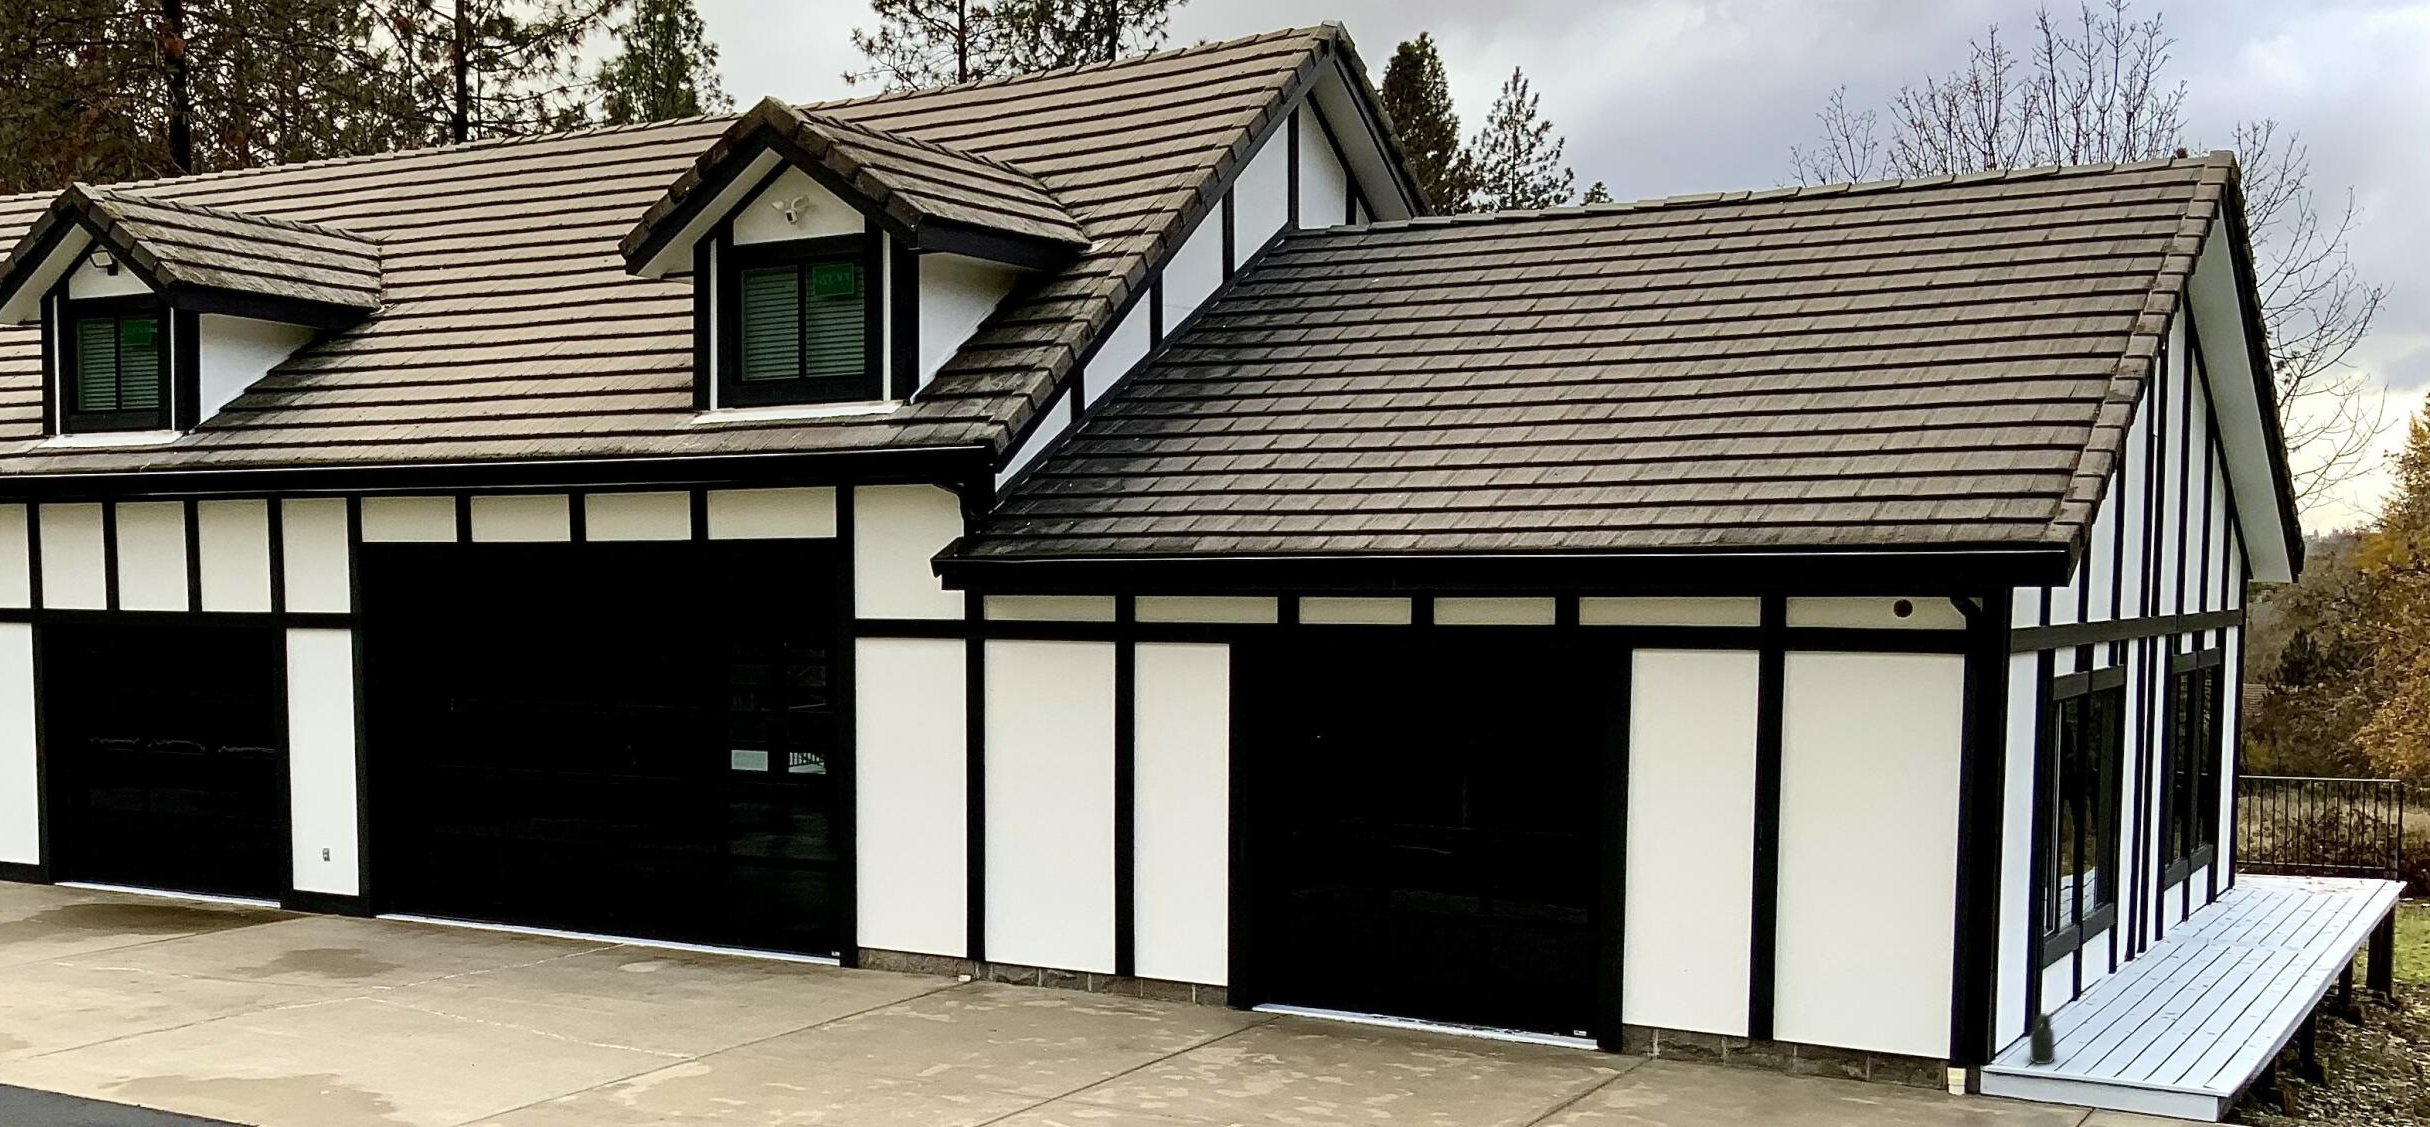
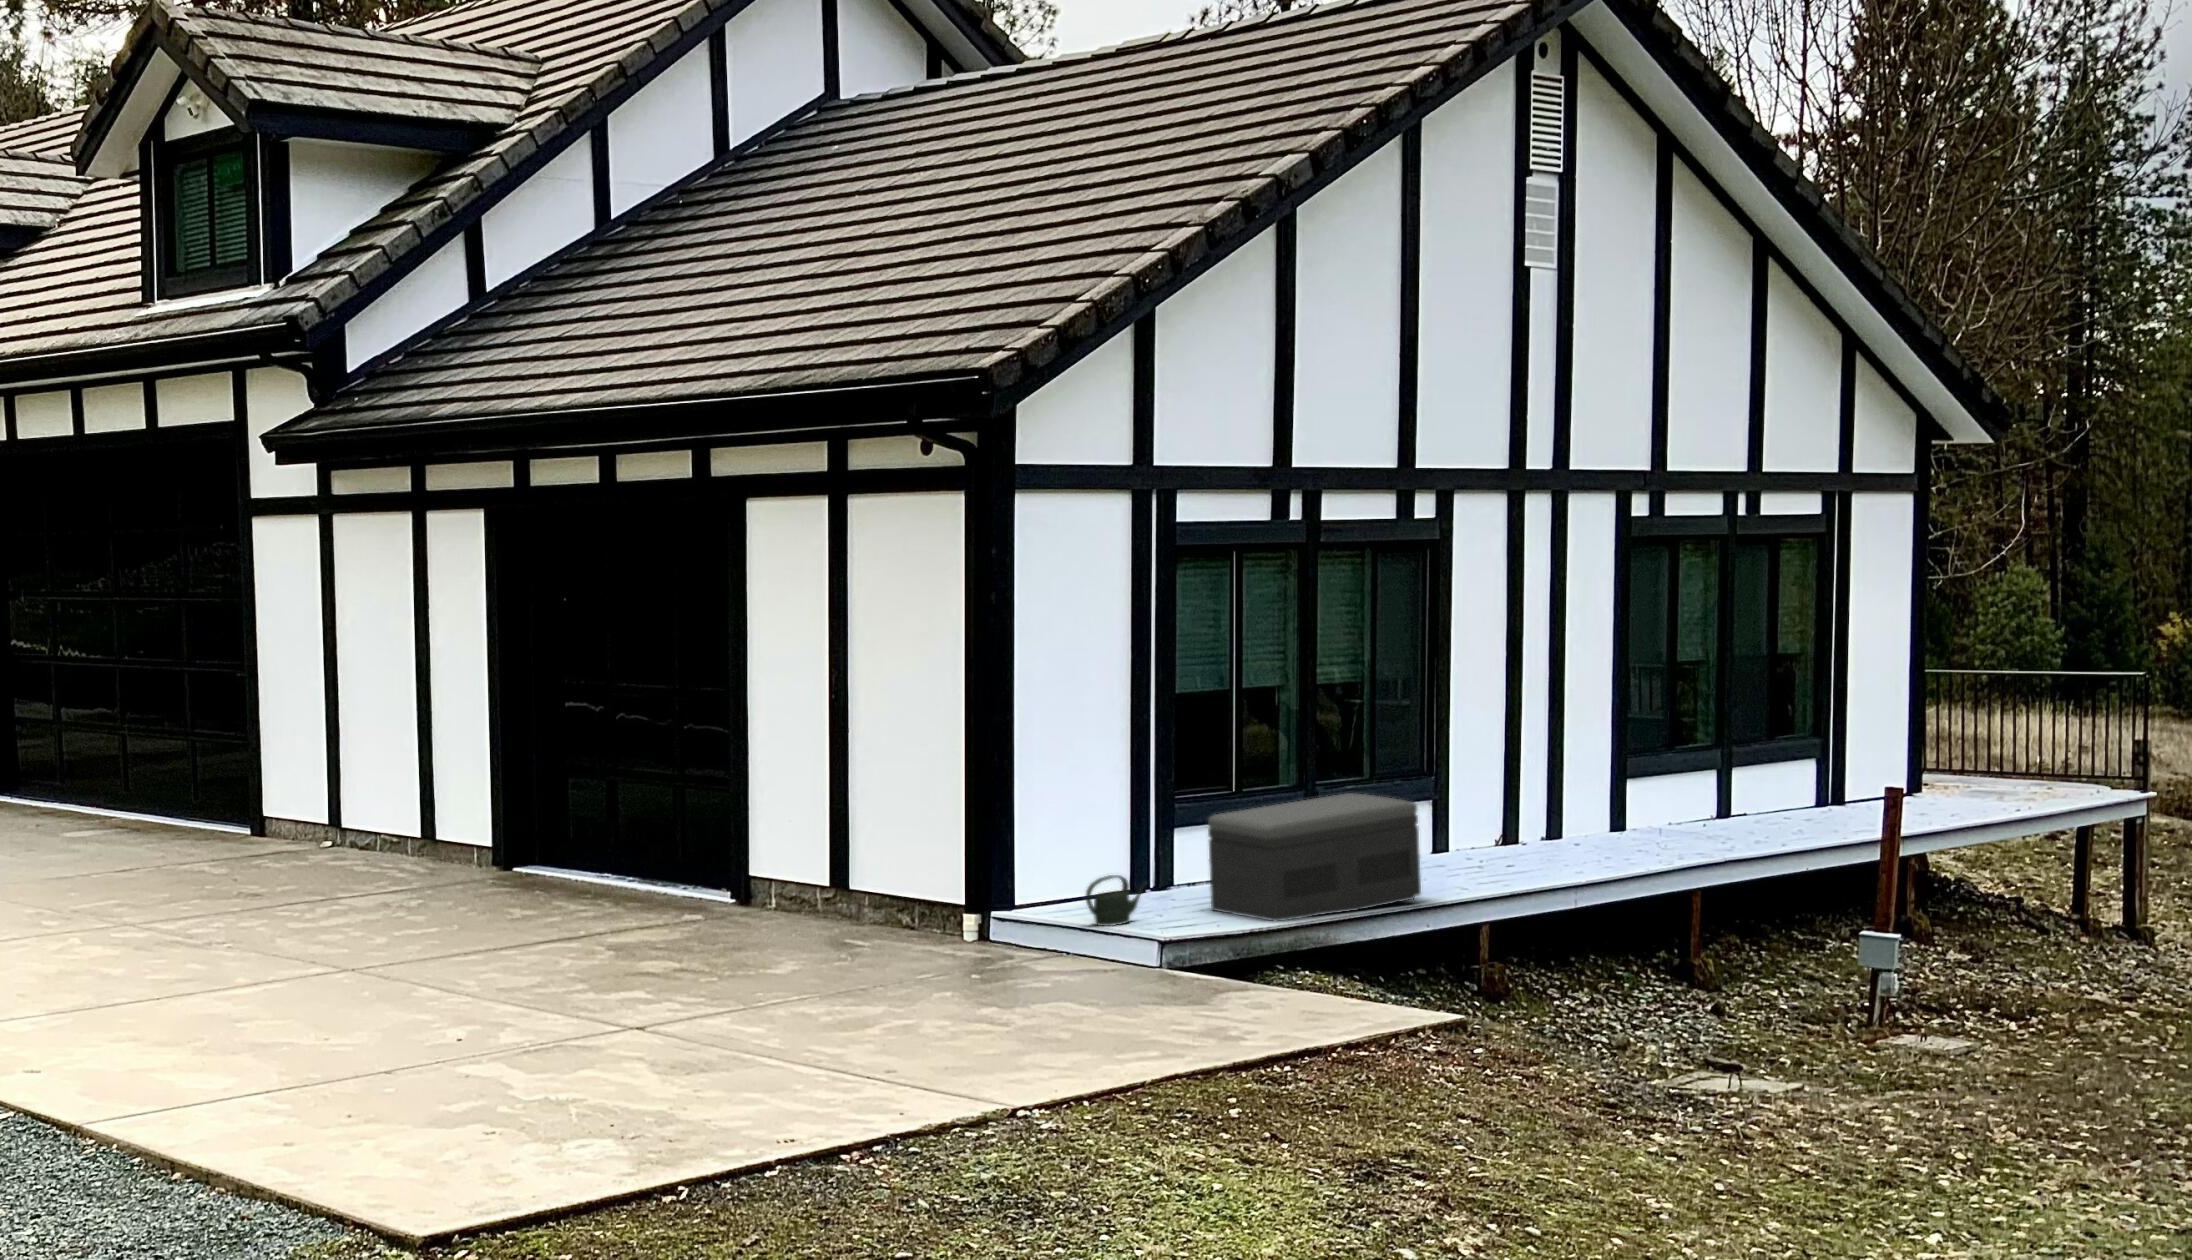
storage bench: none [2059,912,2184,1051] -> present [1208,793,1421,921]

